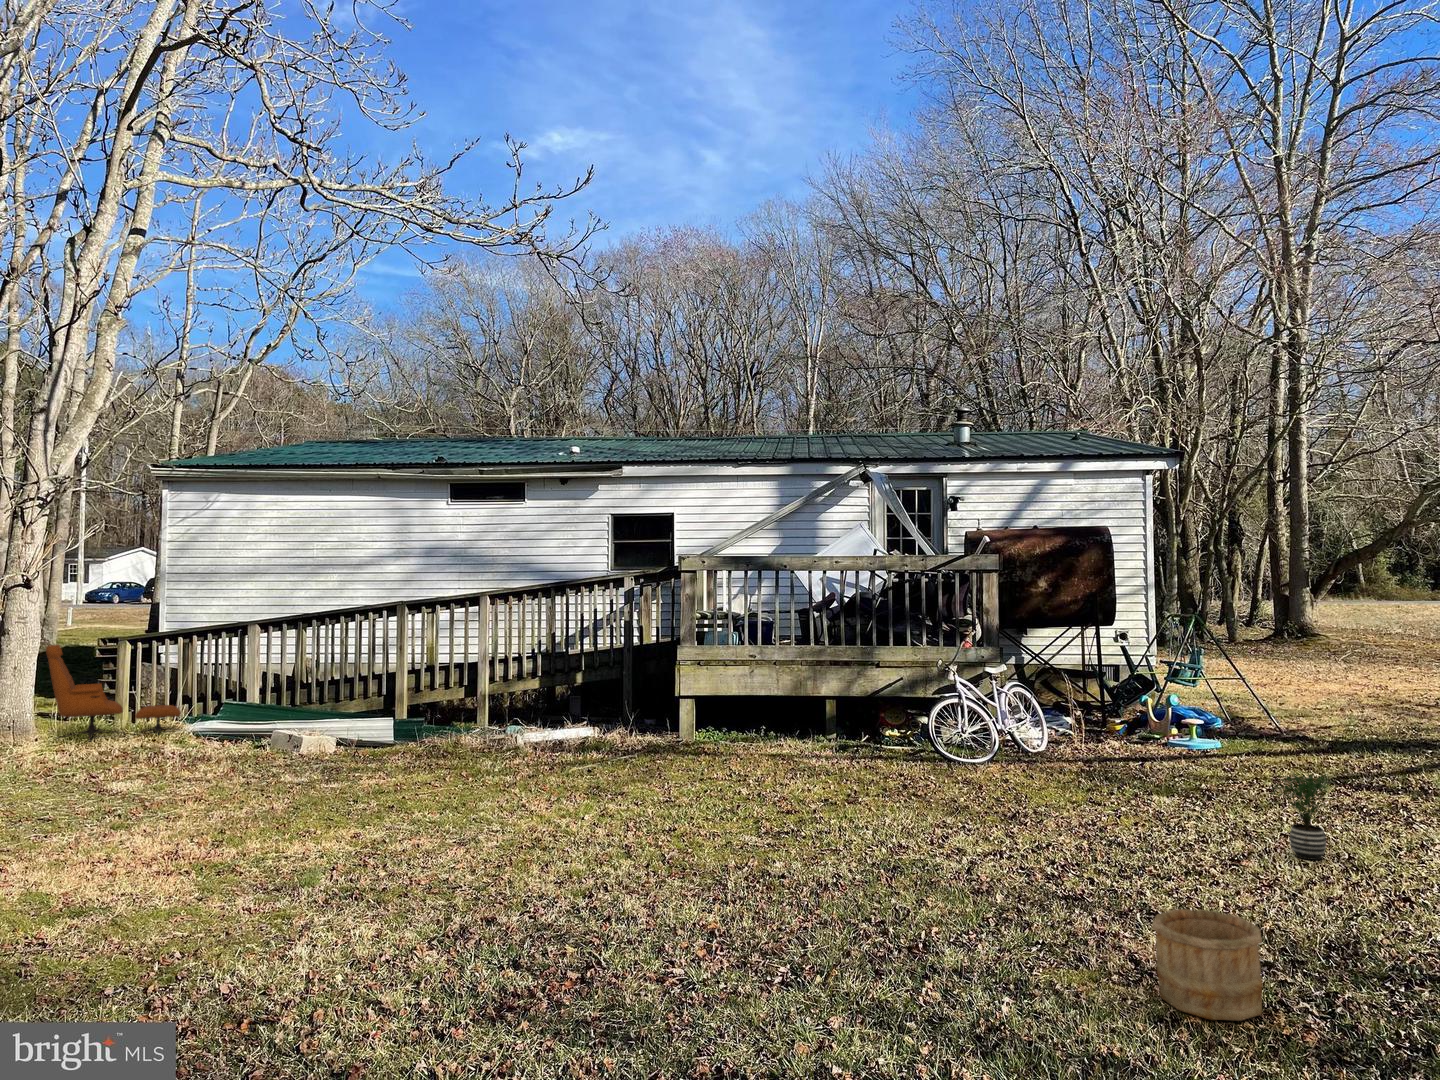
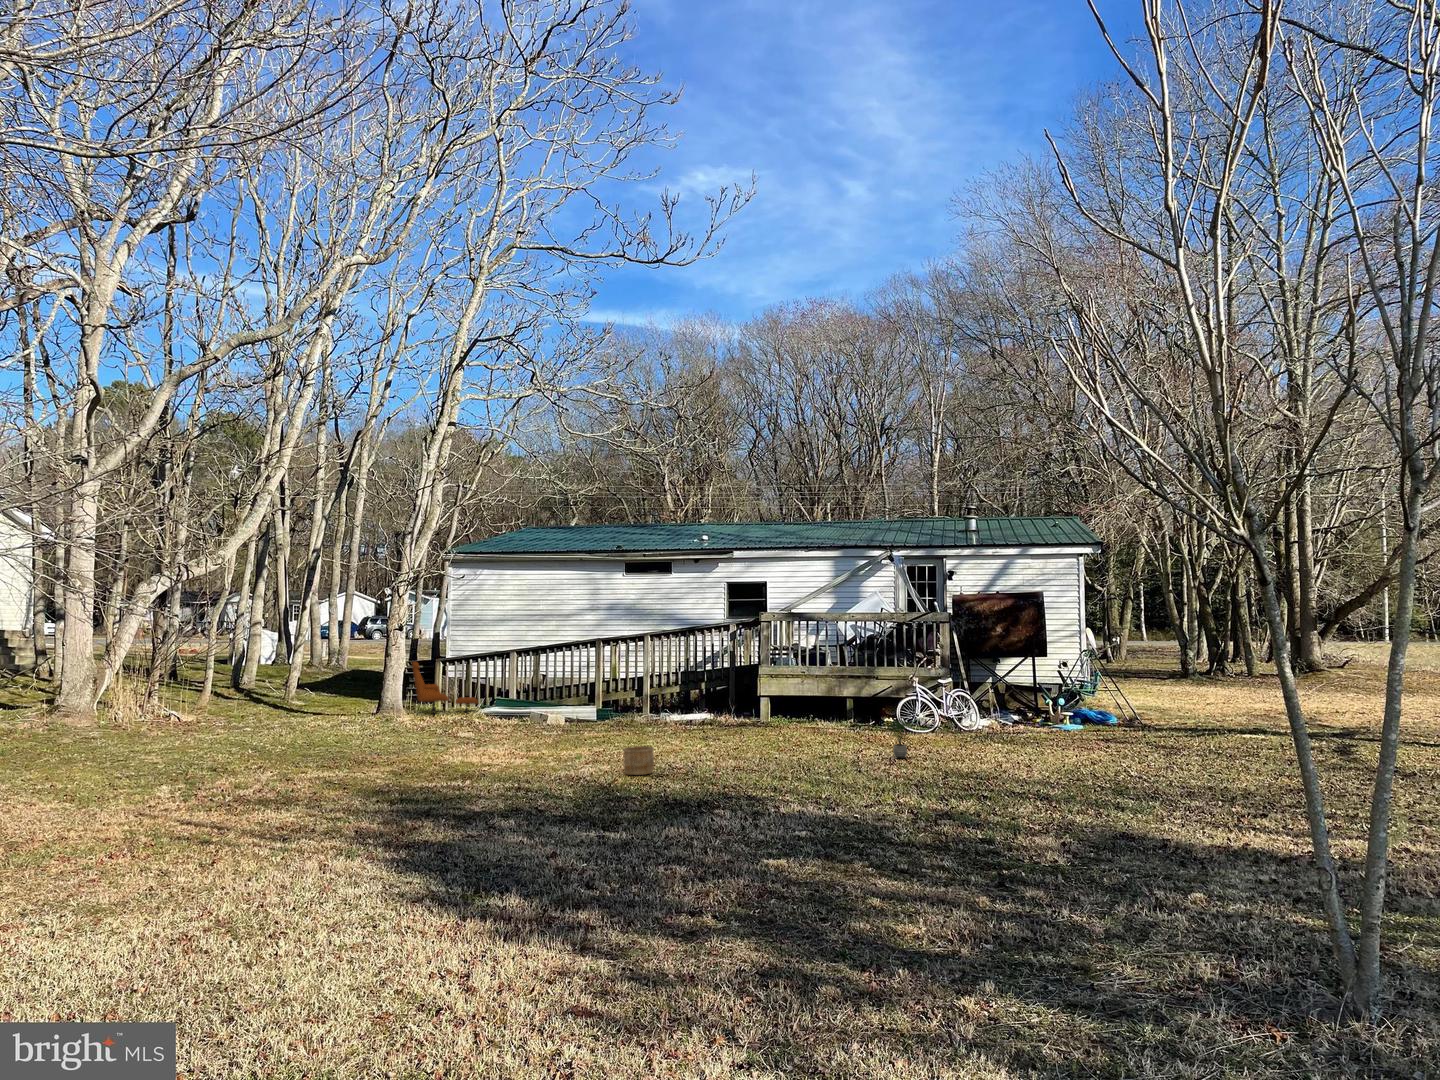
potted plant: present [1272,771,1334,860] -> present [888,721,909,759]
wooden bucket: present [1152,909,1262,1021] -> present [623,746,654,775]

